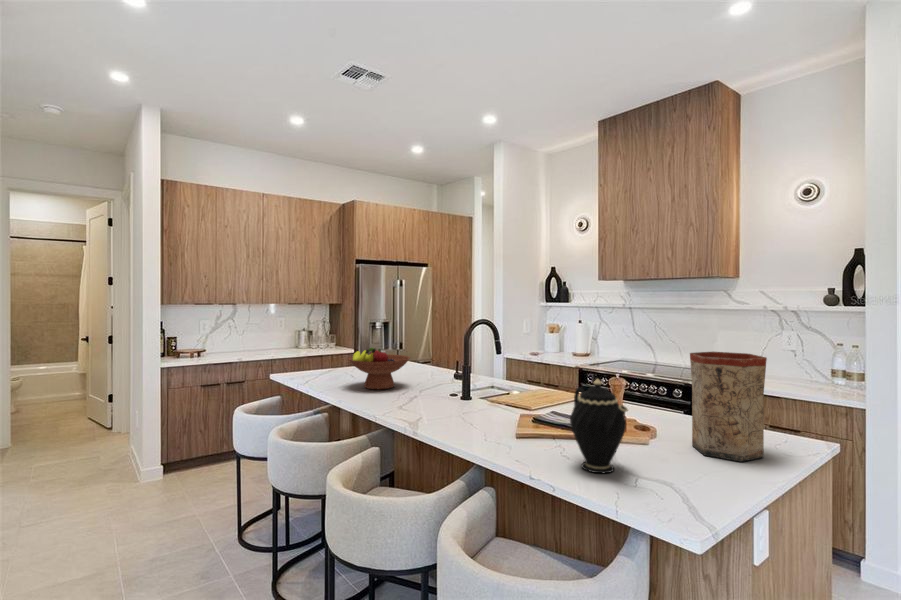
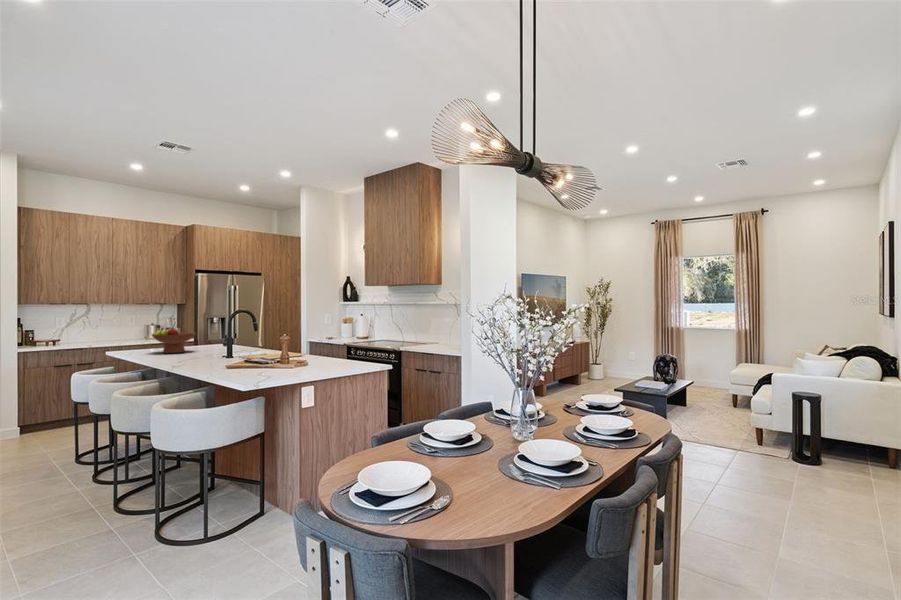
vase: present [690,352,767,462] -> none [303,319,335,367]
teapot: present [570,379,628,473] -> none [226,329,254,372]

